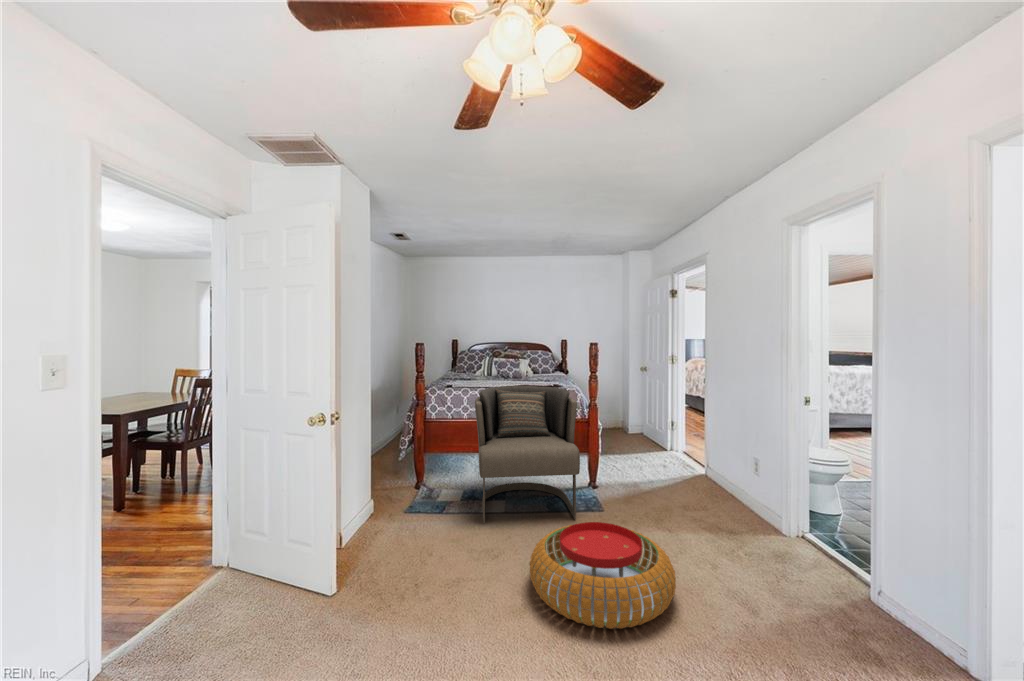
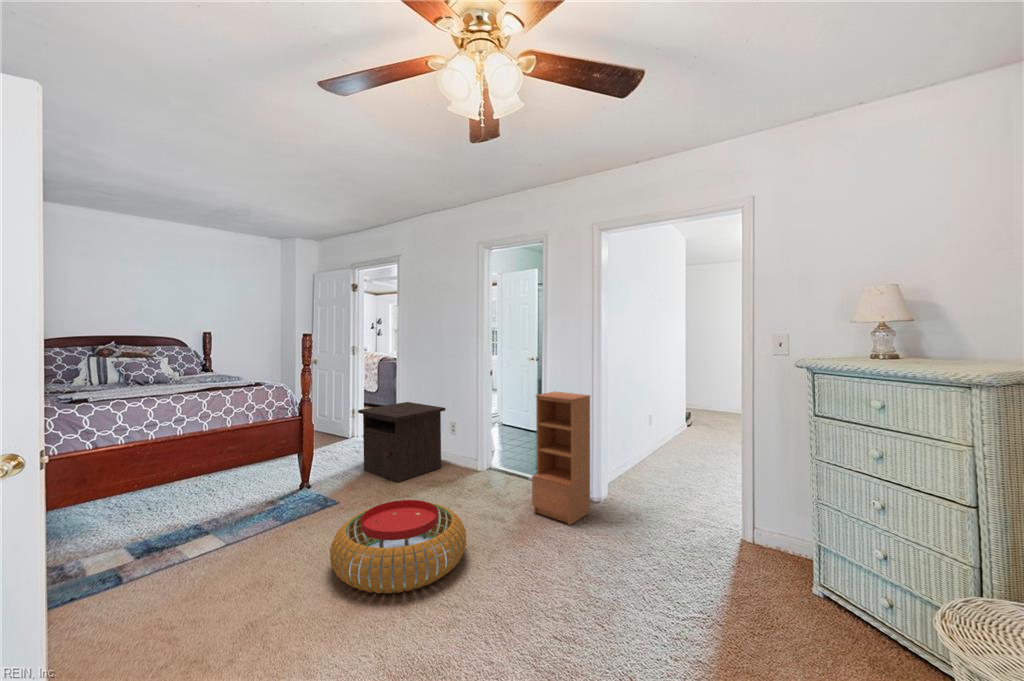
armchair: present [475,386,580,523] -> none [170,385,327,562]
nightstand: none [648,421,745,509] -> present [358,402,445,482]
bookcase: none [818,438,941,666] -> present [532,392,590,525]

